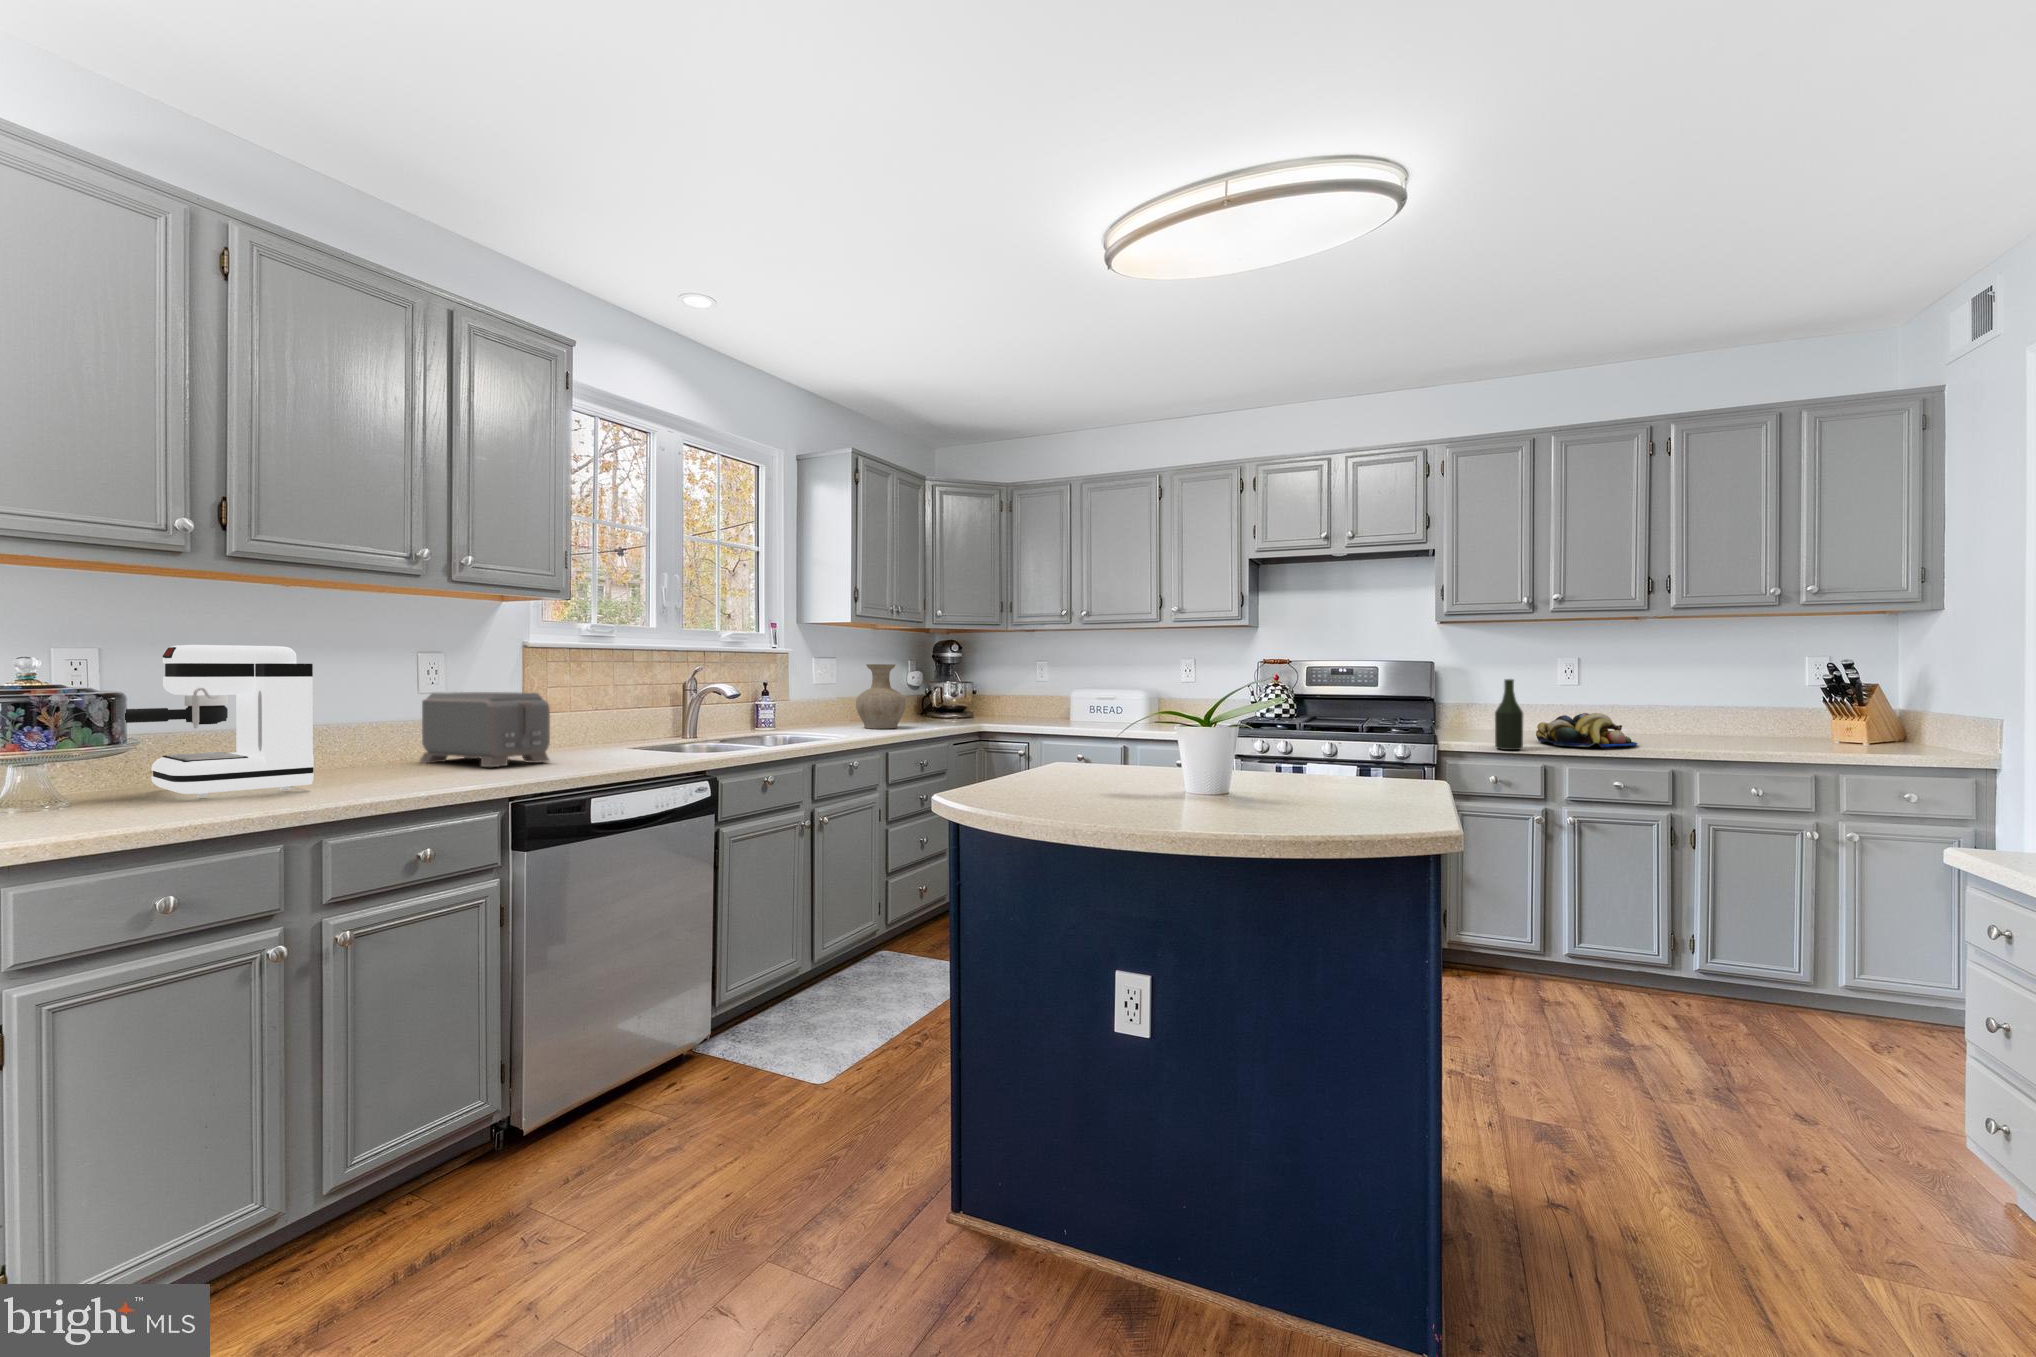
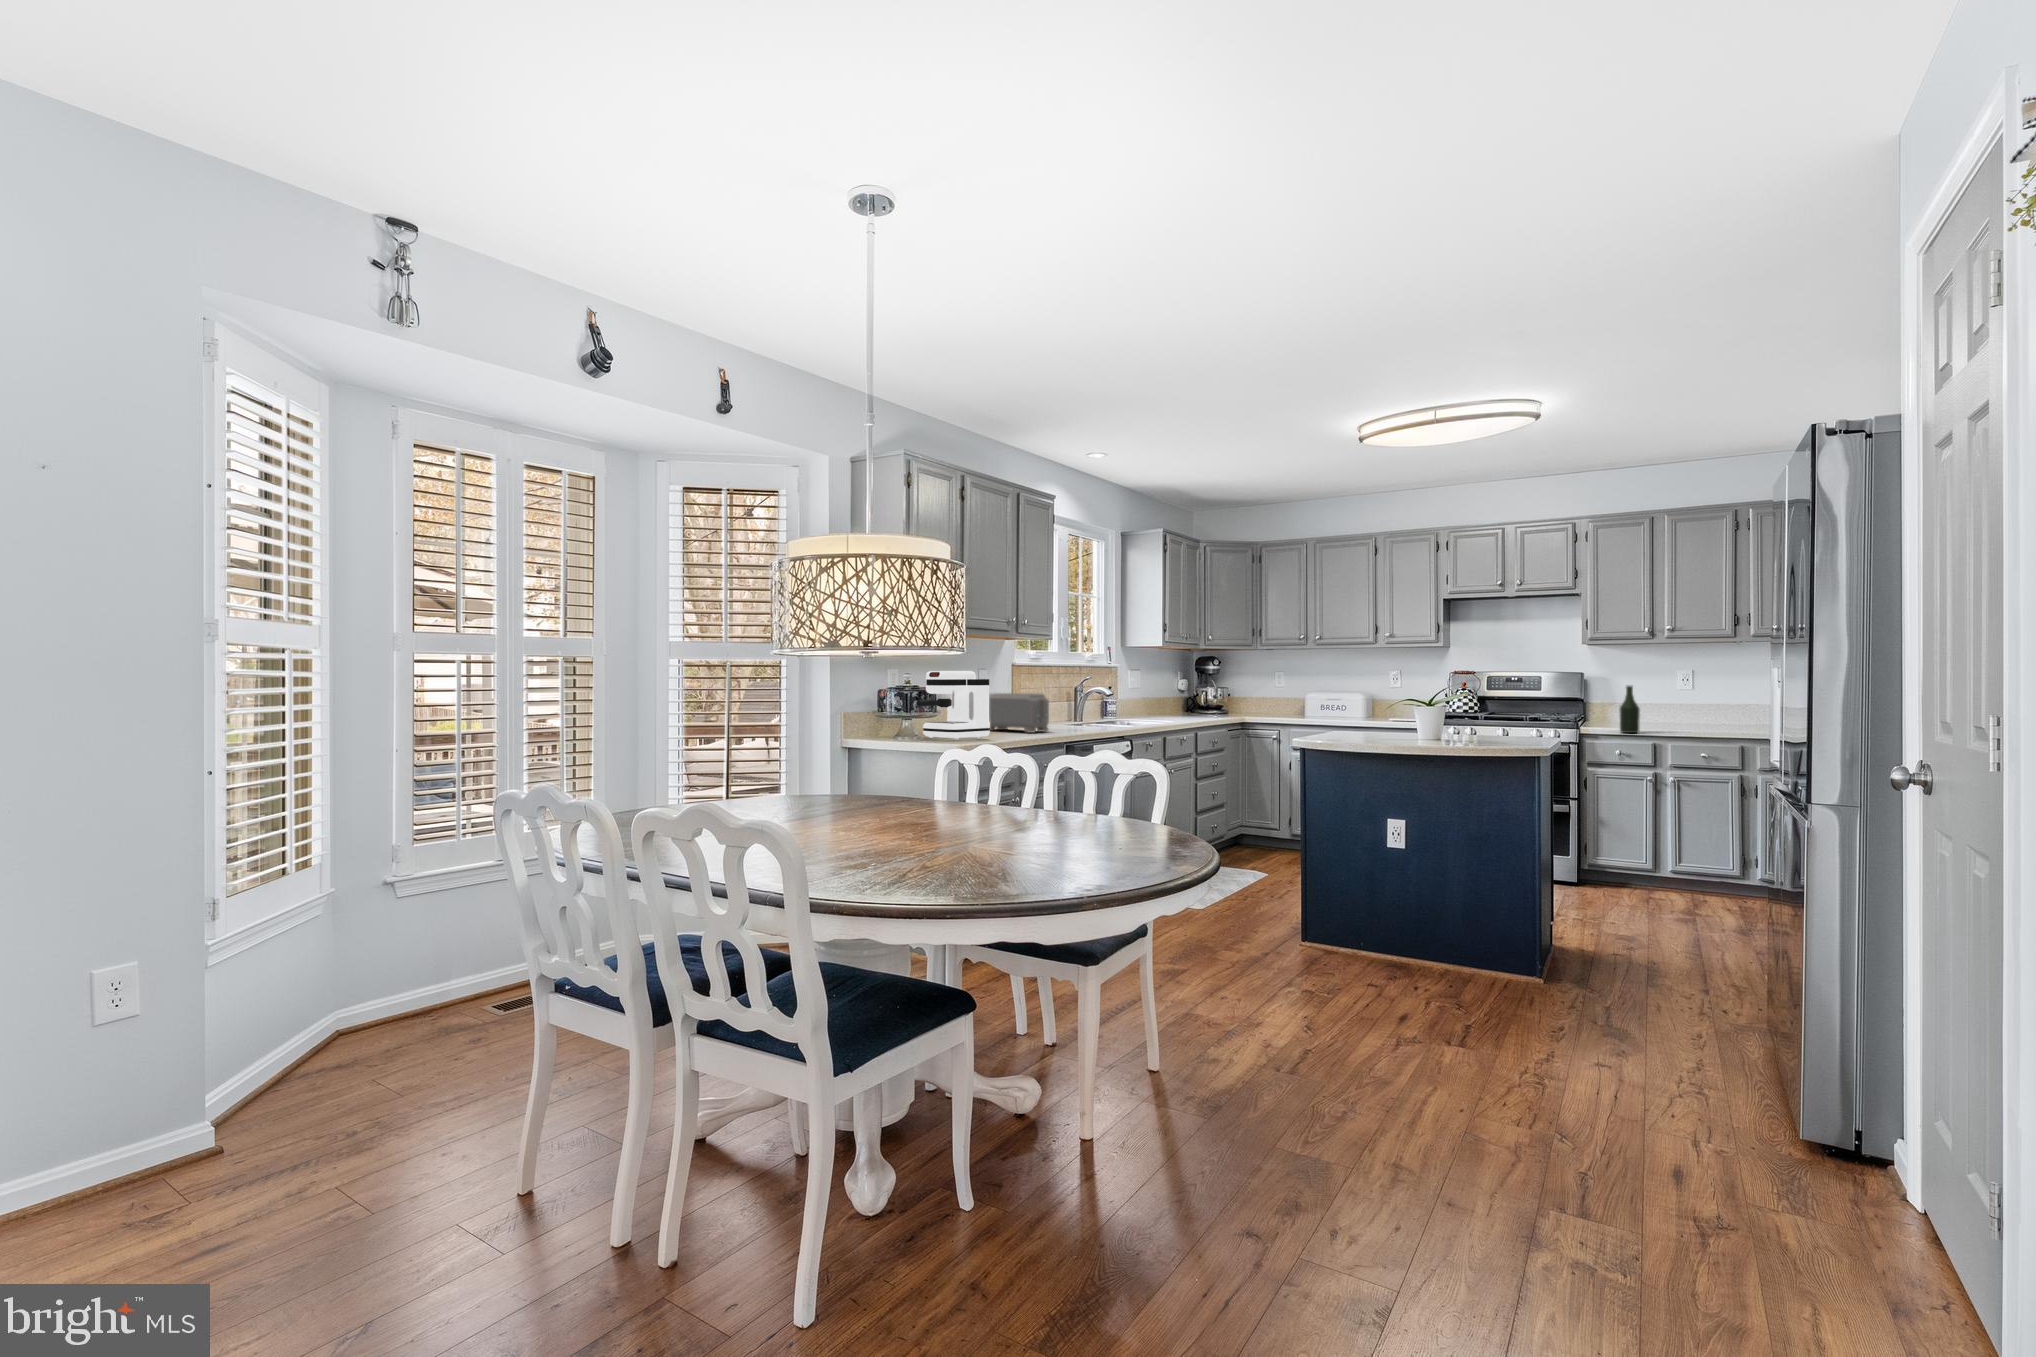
vase: present [856,664,906,729] -> none [1164,676,1198,719]
fruit bowl: present [1536,713,1637,747] -> none [1653,709,1724,731]

